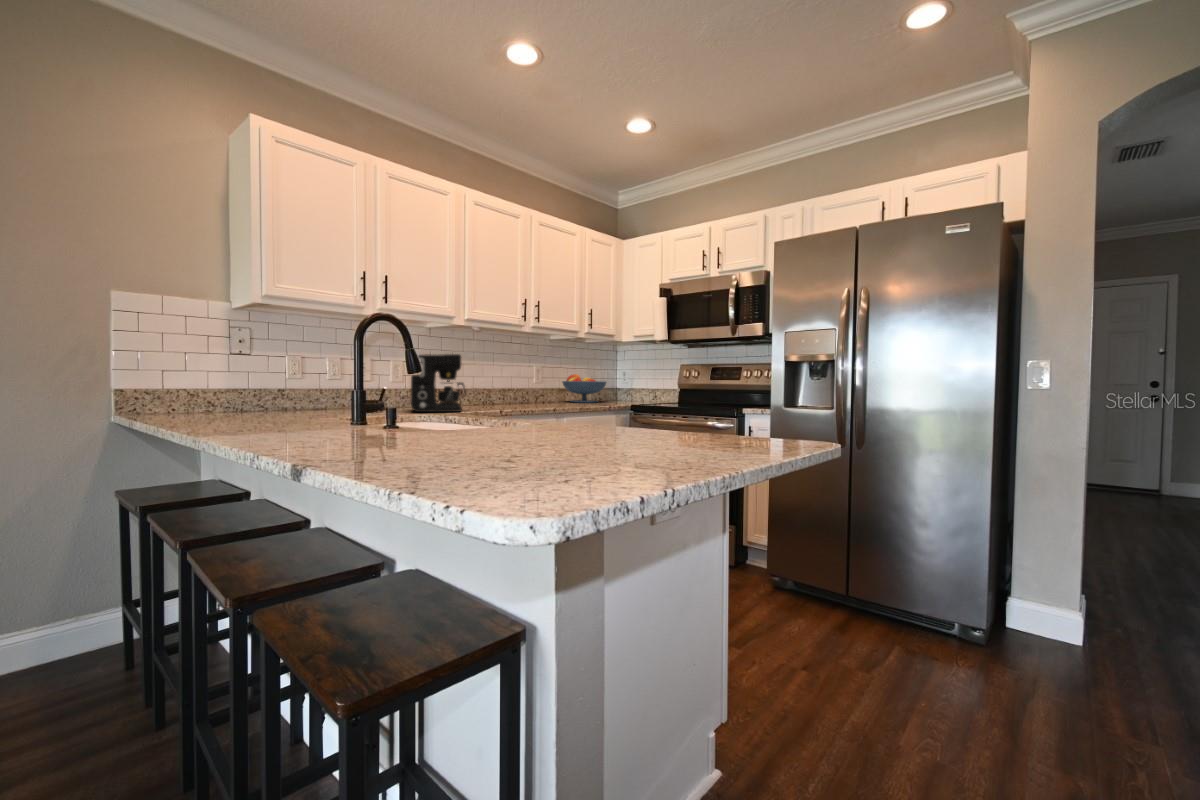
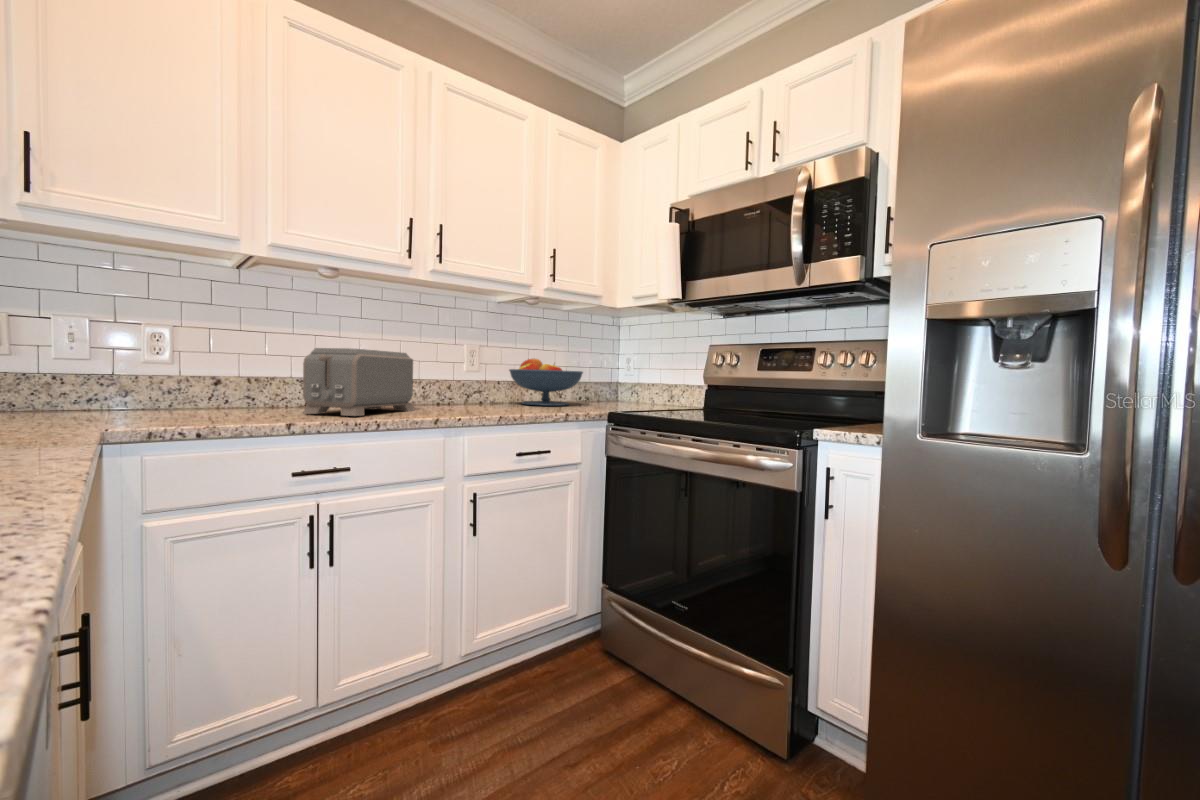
coffee maker: present [411,354,465,412] -> none [126,306,262,421]
toaster: none [475,373,523,409] -> present [303,348,414,416]

